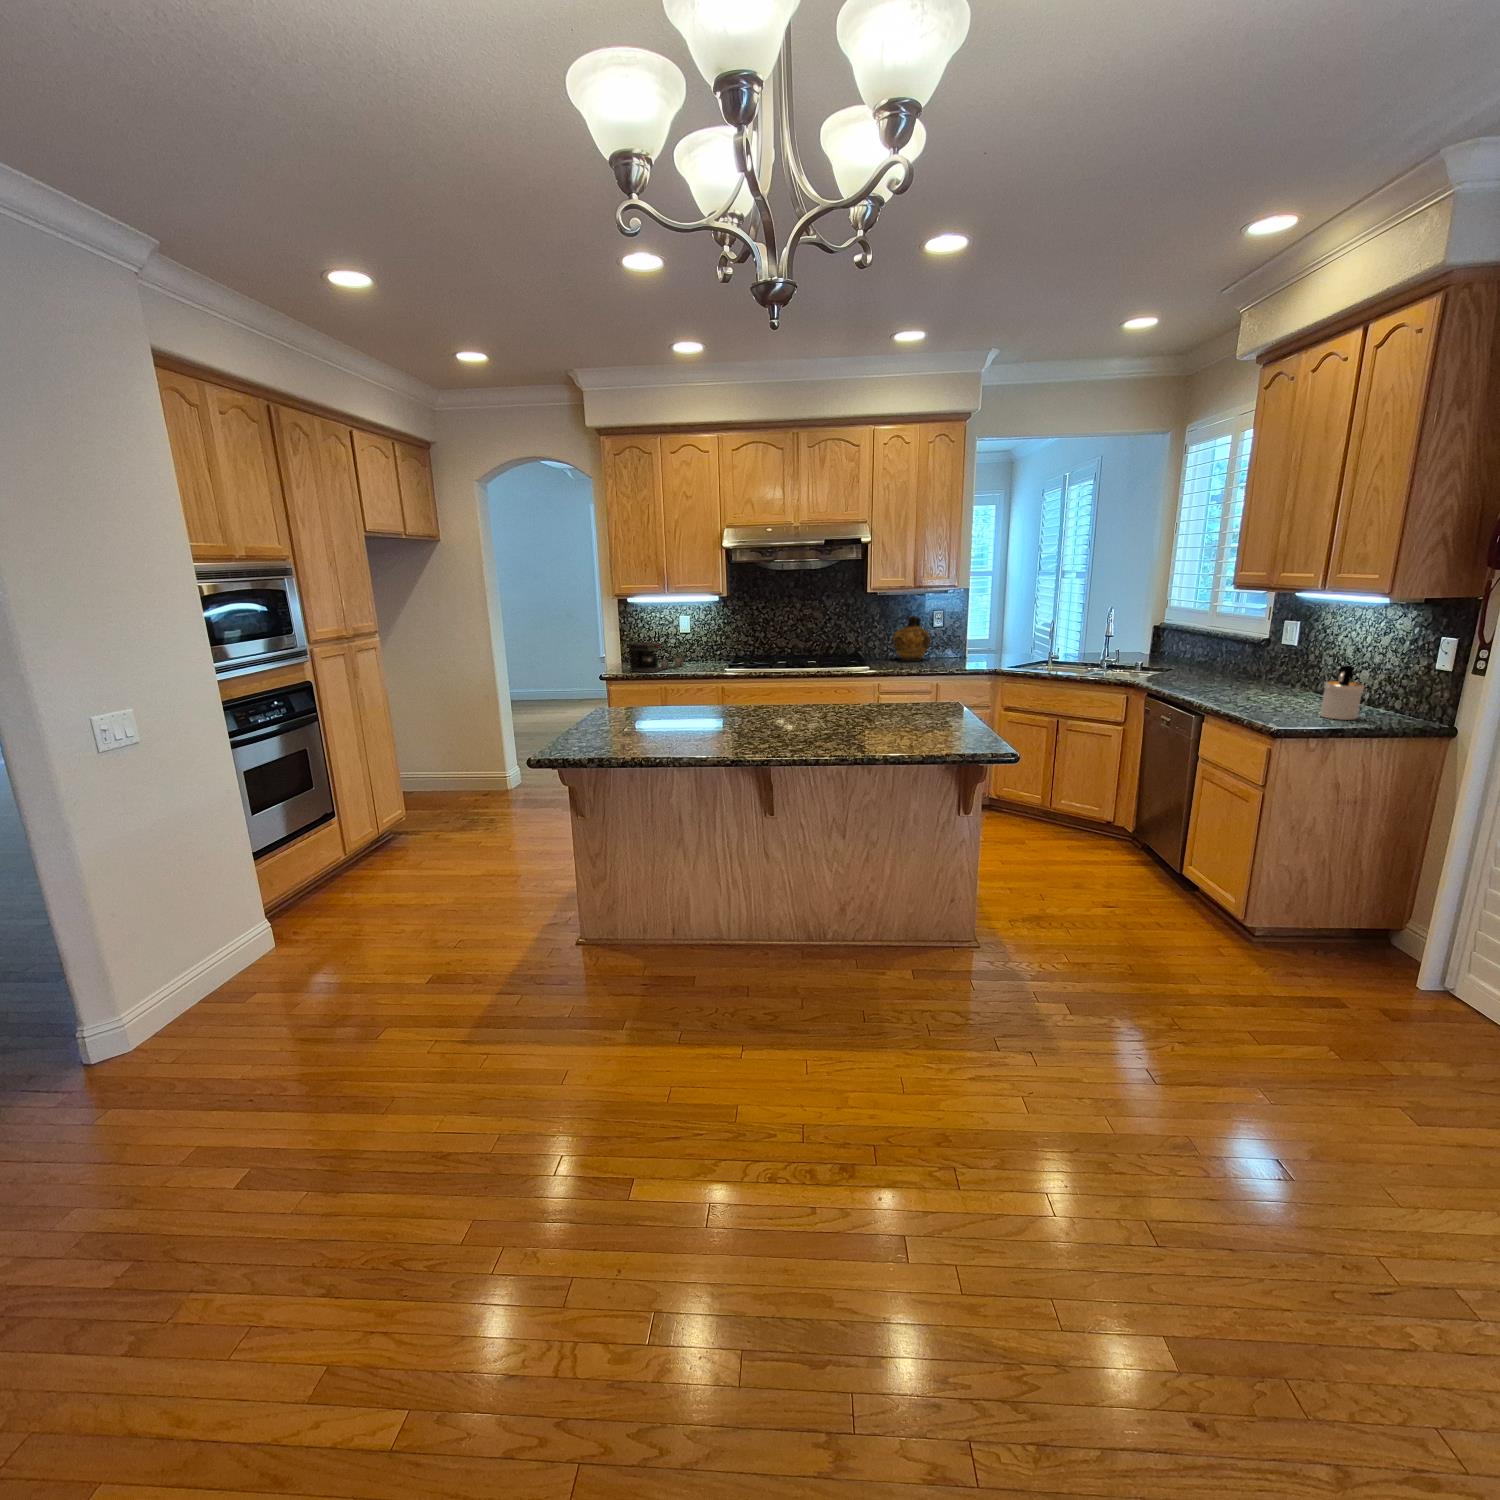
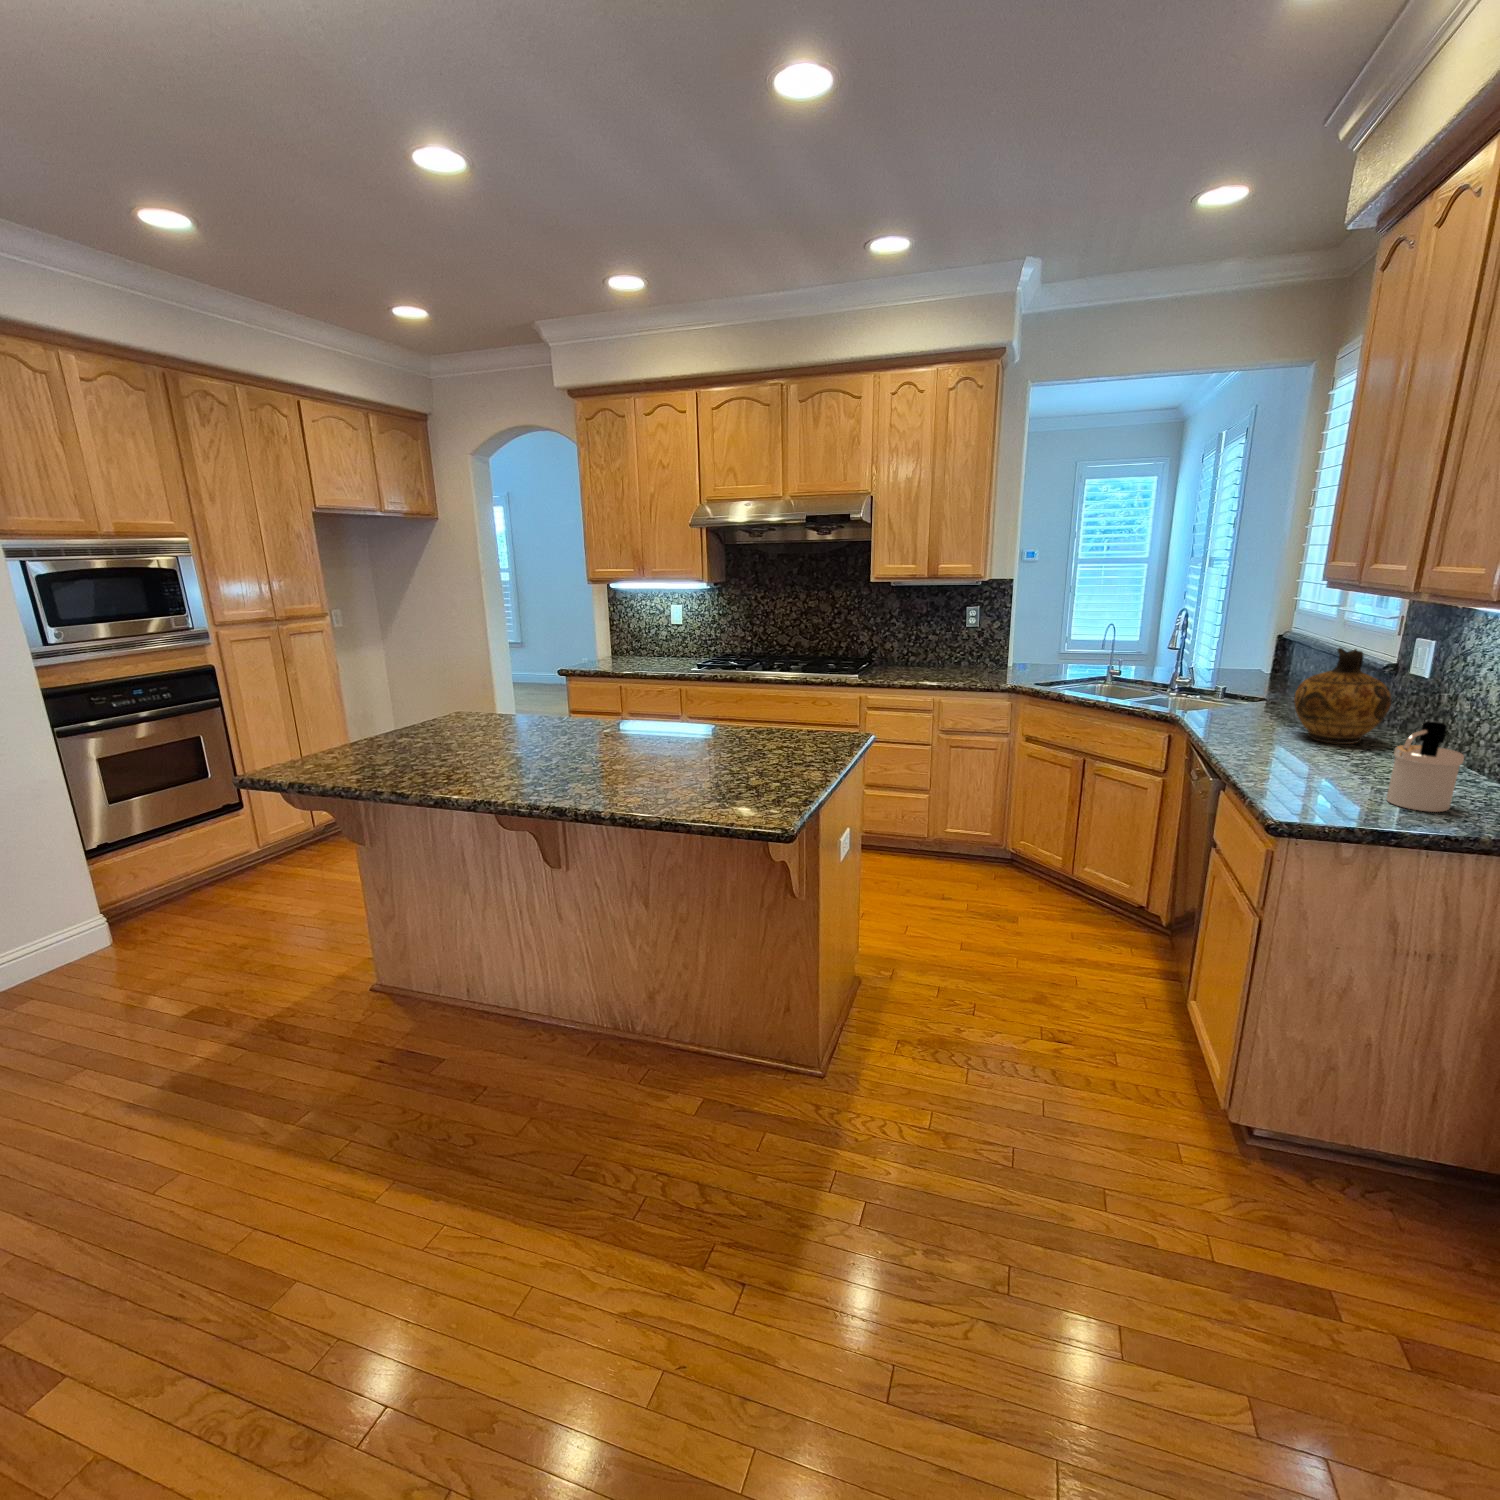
ceramic jug: present [893,615,930,661] -> present [1294,648,1391,744]
coffee maker: present [629,642,683,673] -> none [593,633,660,668]

